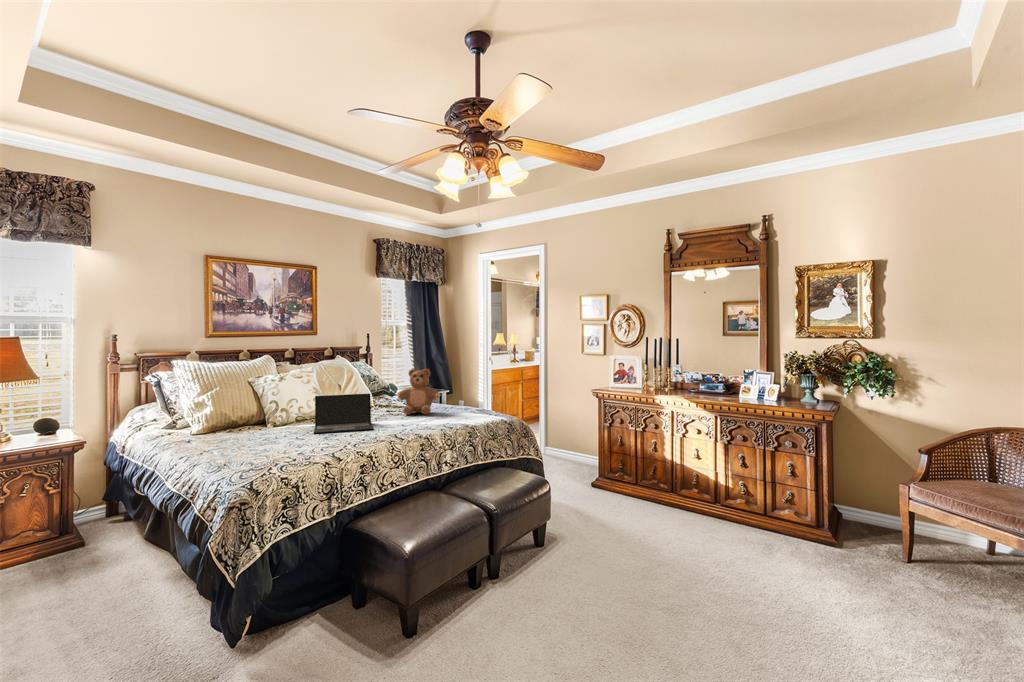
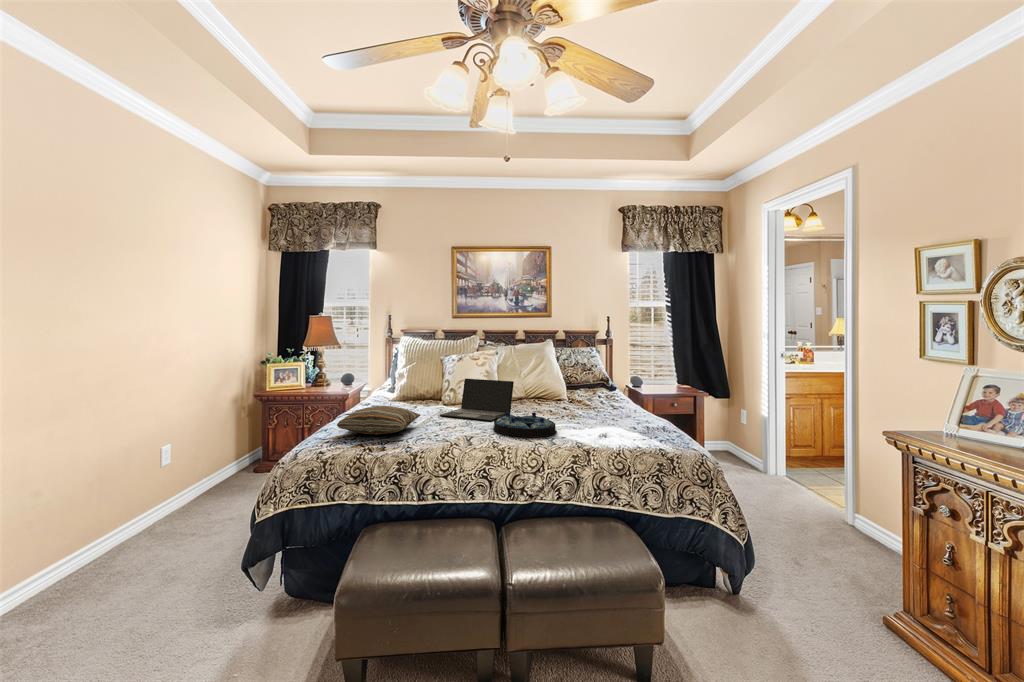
teddy bear: present [396,369,440,415] -> none [557,357,604,414]
serving tray: none [388,415,446,435] -> present [493,412,557,437]
pillow: none [253,427,343,456] -> present [337,406,420,435]

